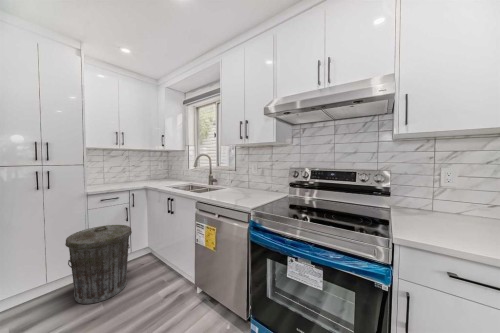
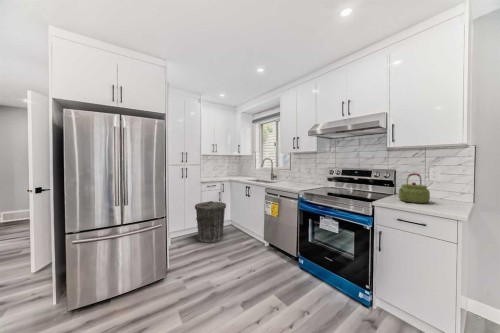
kettle: none [417,177,474,231] -> present [399,173,430,203]

